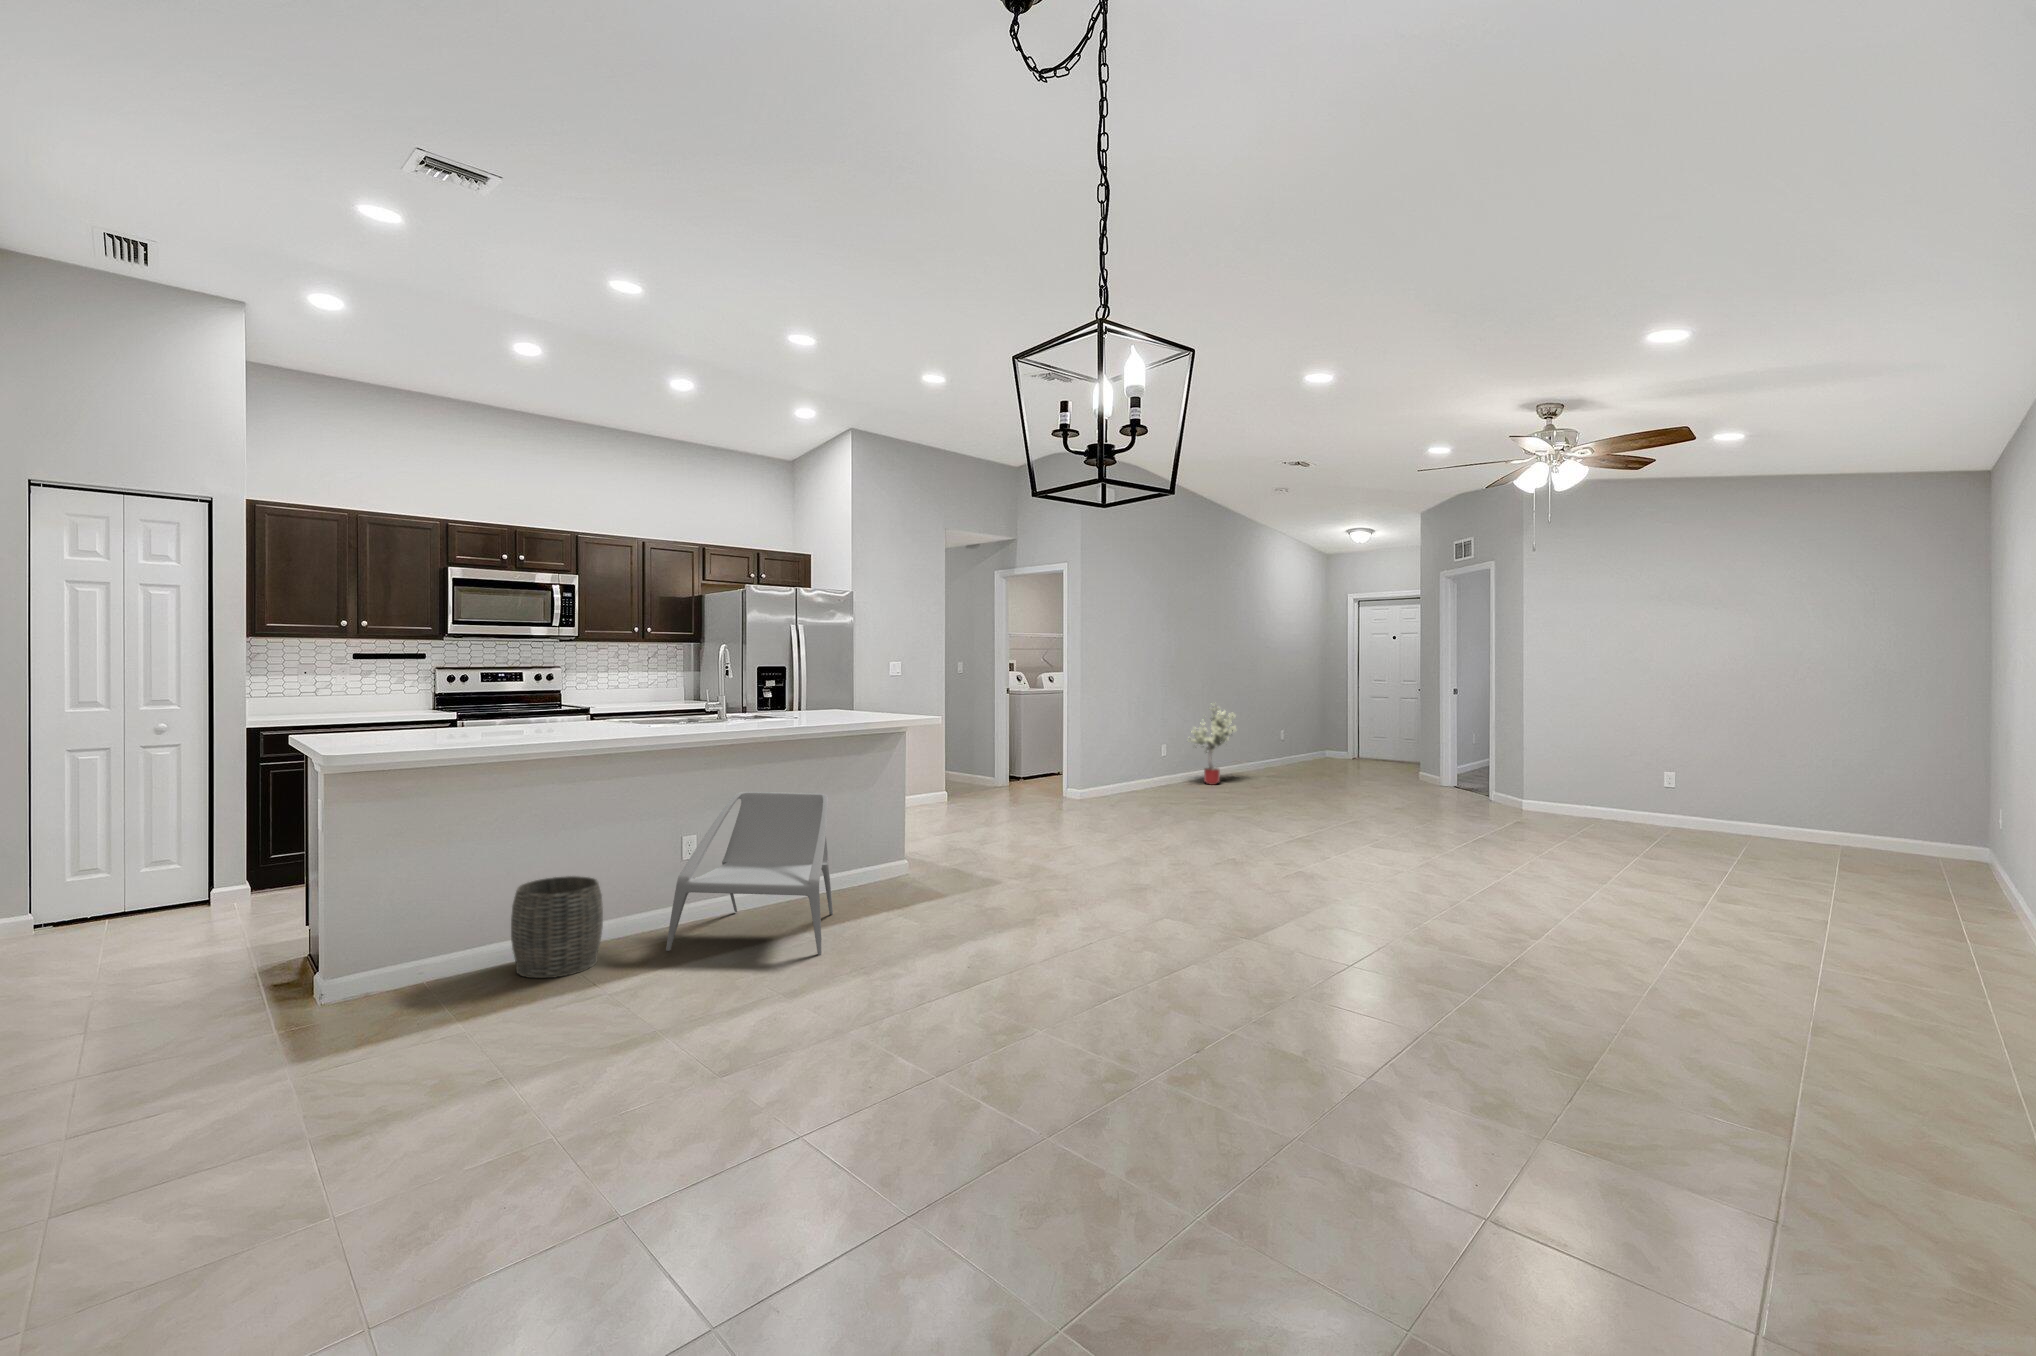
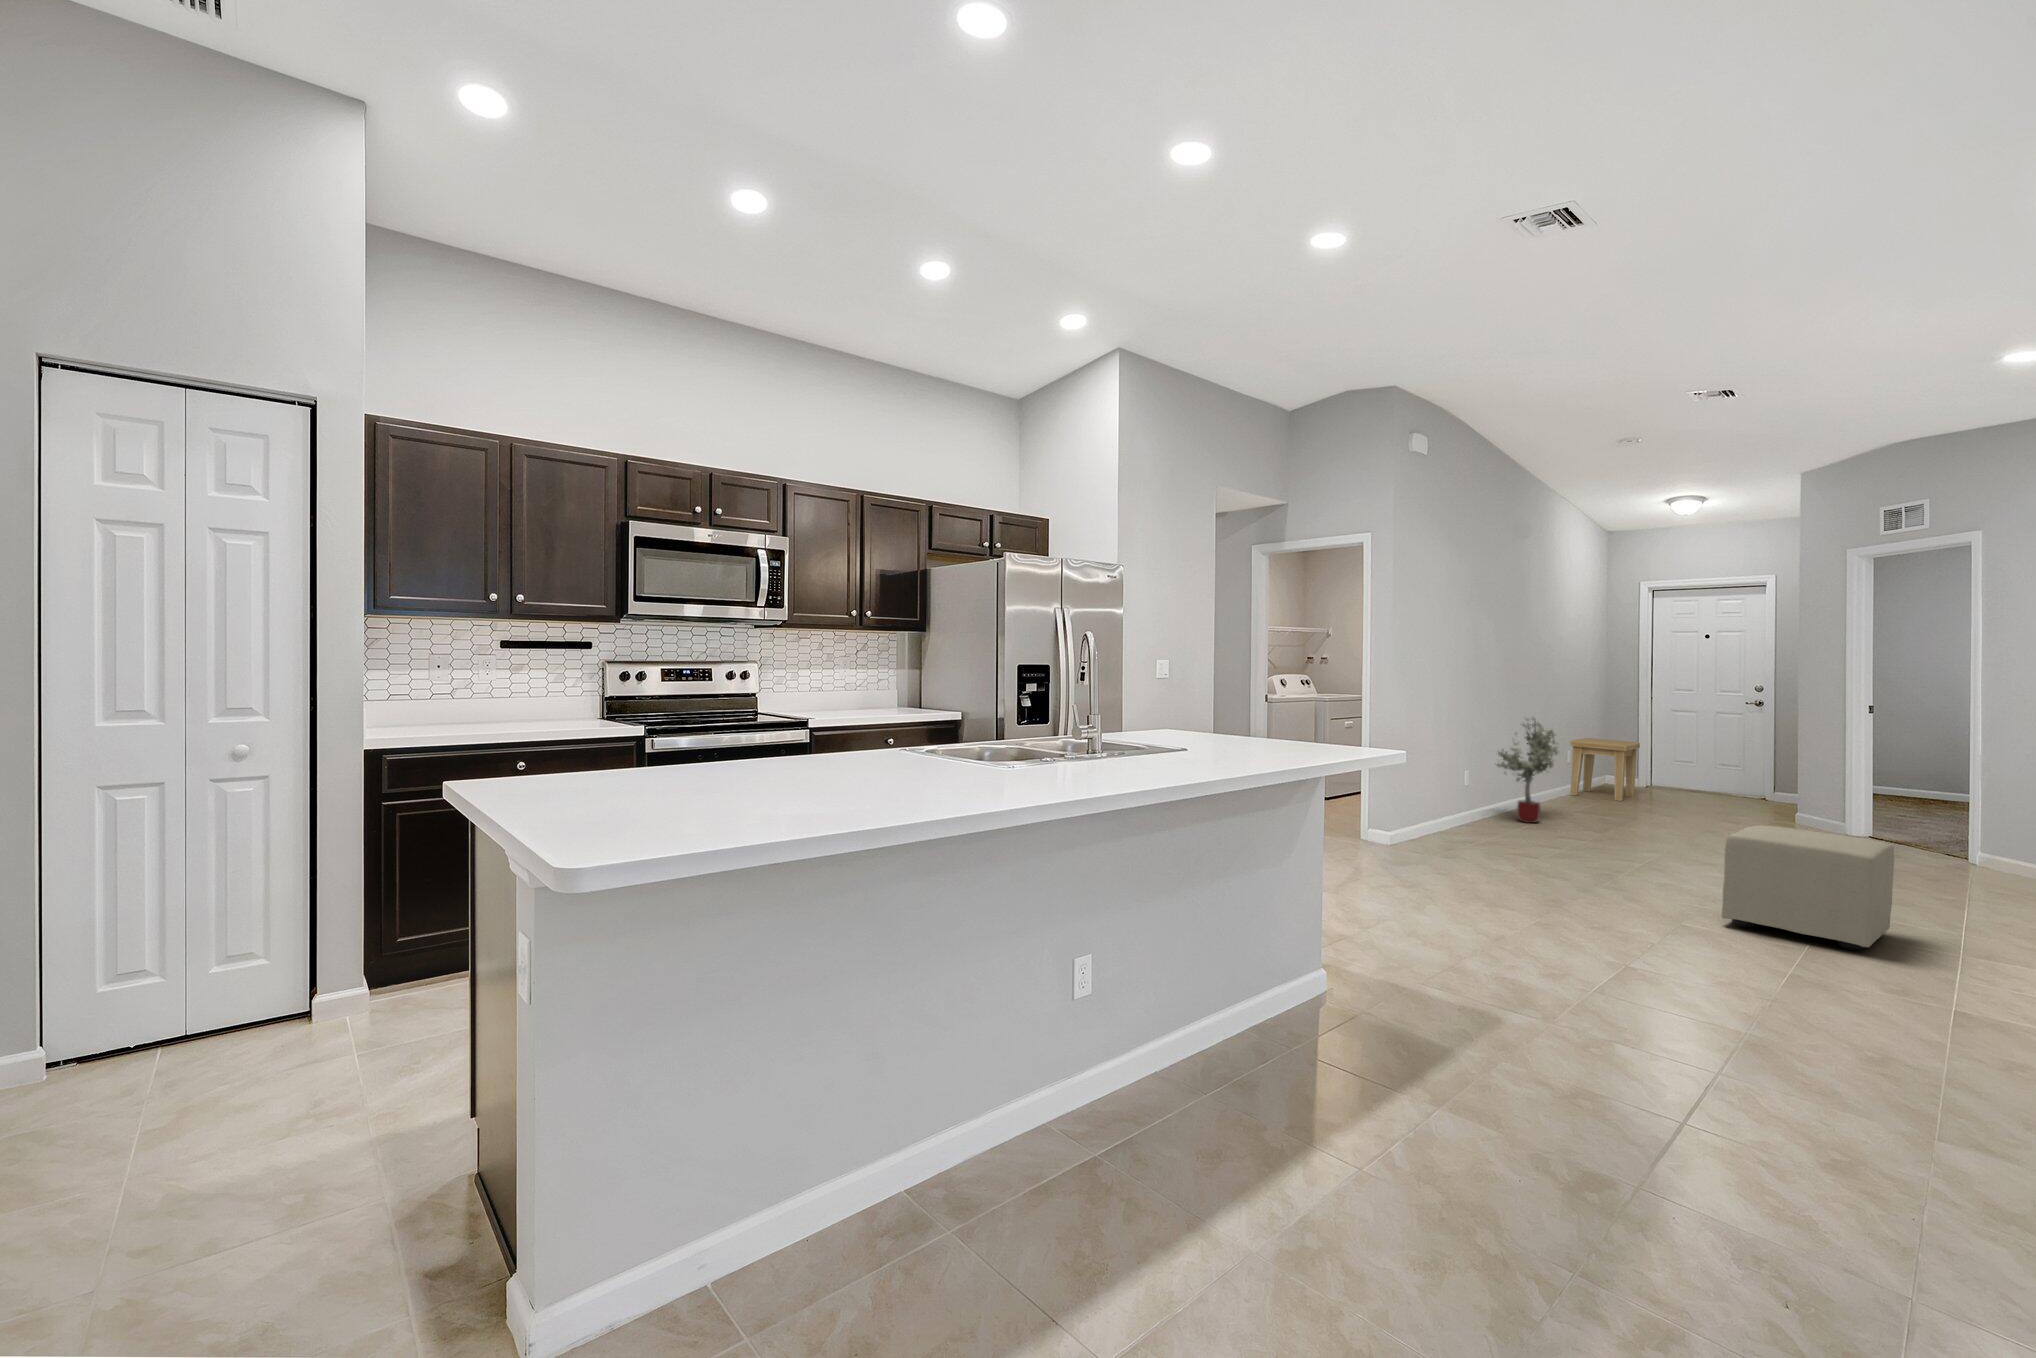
side table: none [1278,721,1333,769] -> present [1570,738,1640,801]
ottoman: none [1237,771,1343,849] -> present [1722,825,1894,950]
armchair: present [666,792,833,955] -> none [1112,882,1409,1222]
woven basket: present [511,876,603,978] -> none [864,1056,1020,1286]

